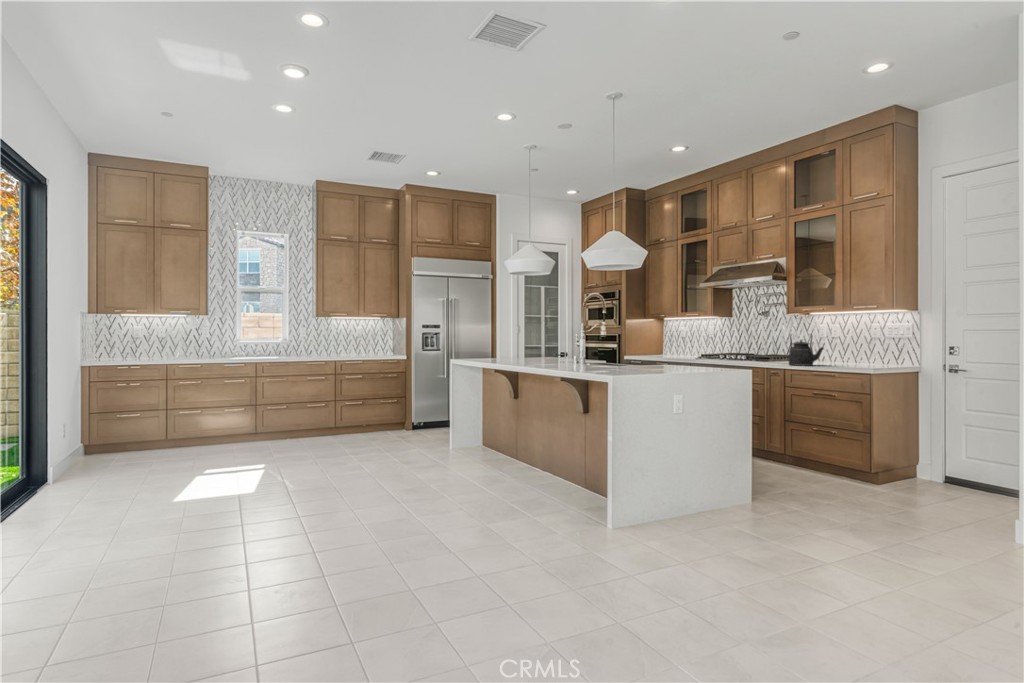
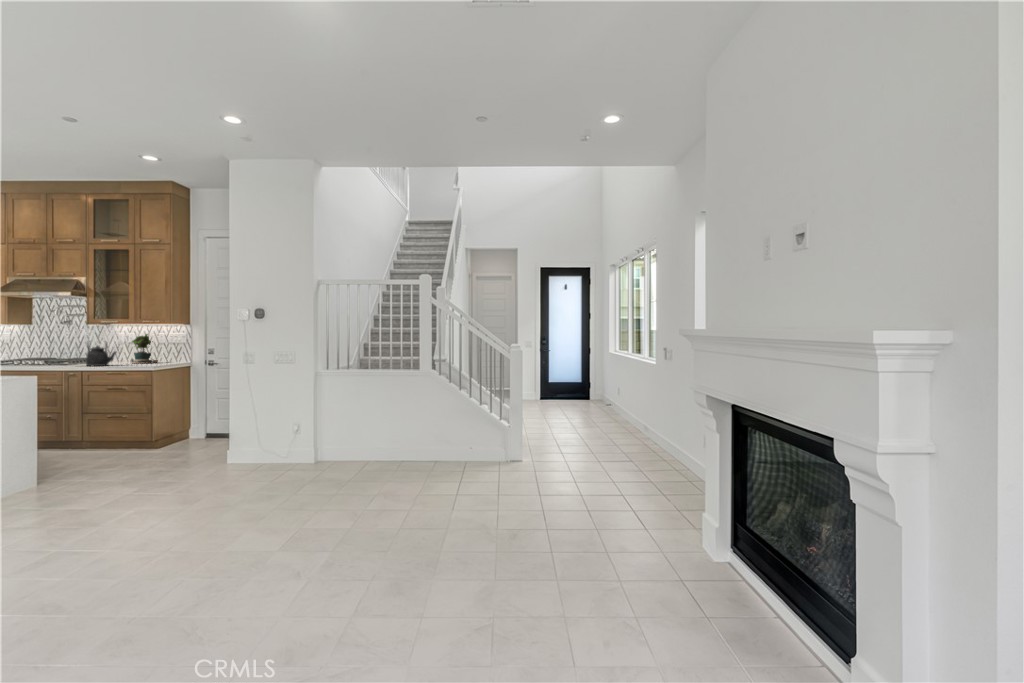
potted plant: none [825,324,870,365] -> present [130,334,158,364]

